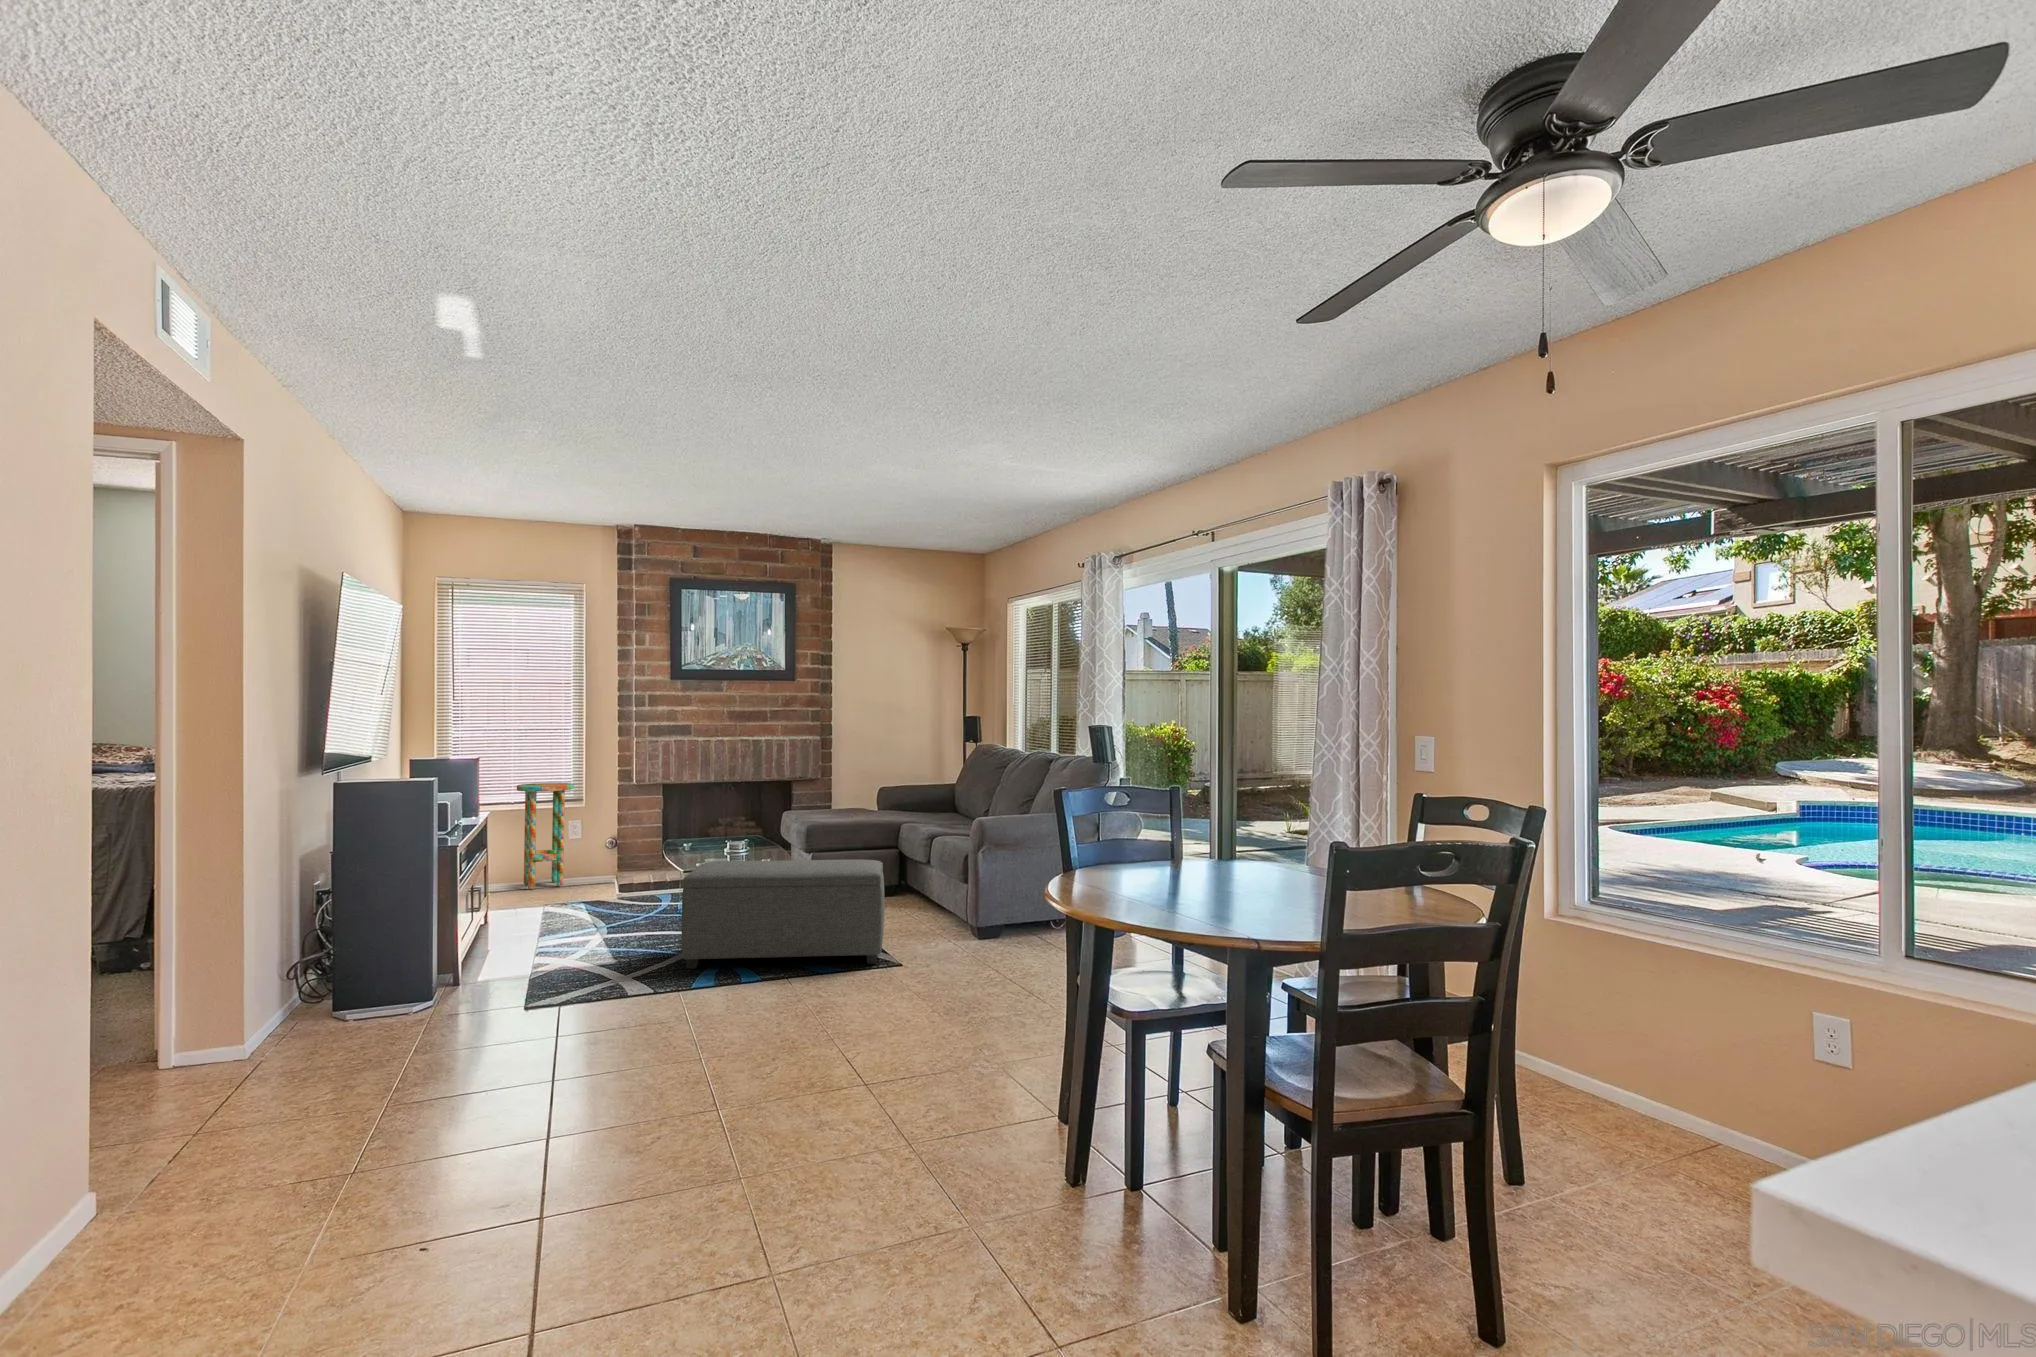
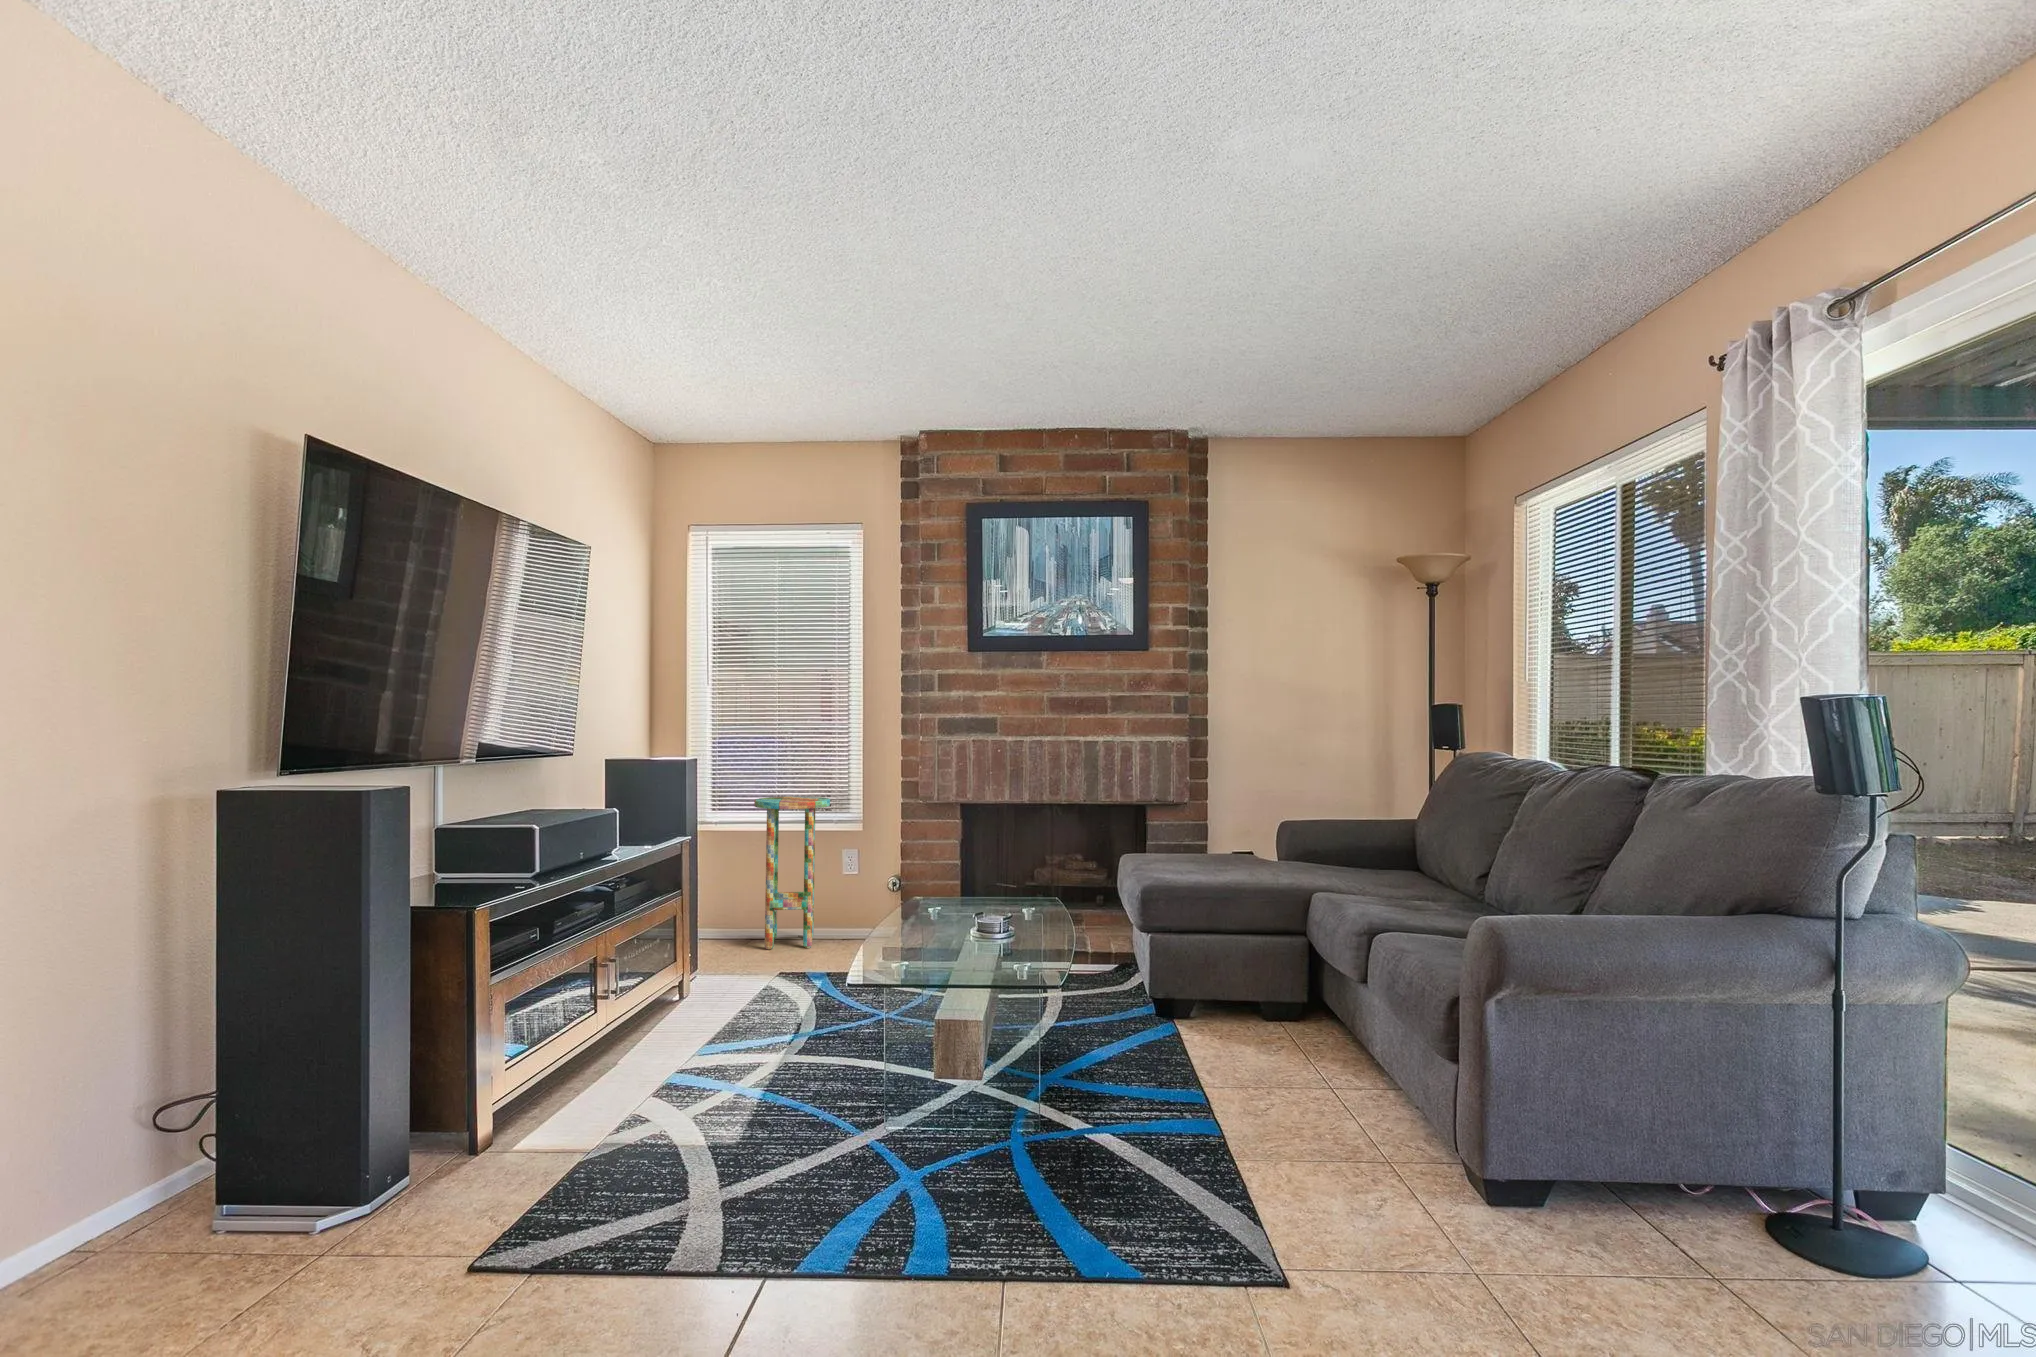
ottoman: present [681,860,885,969] -> none [807,969,1254,1277]

